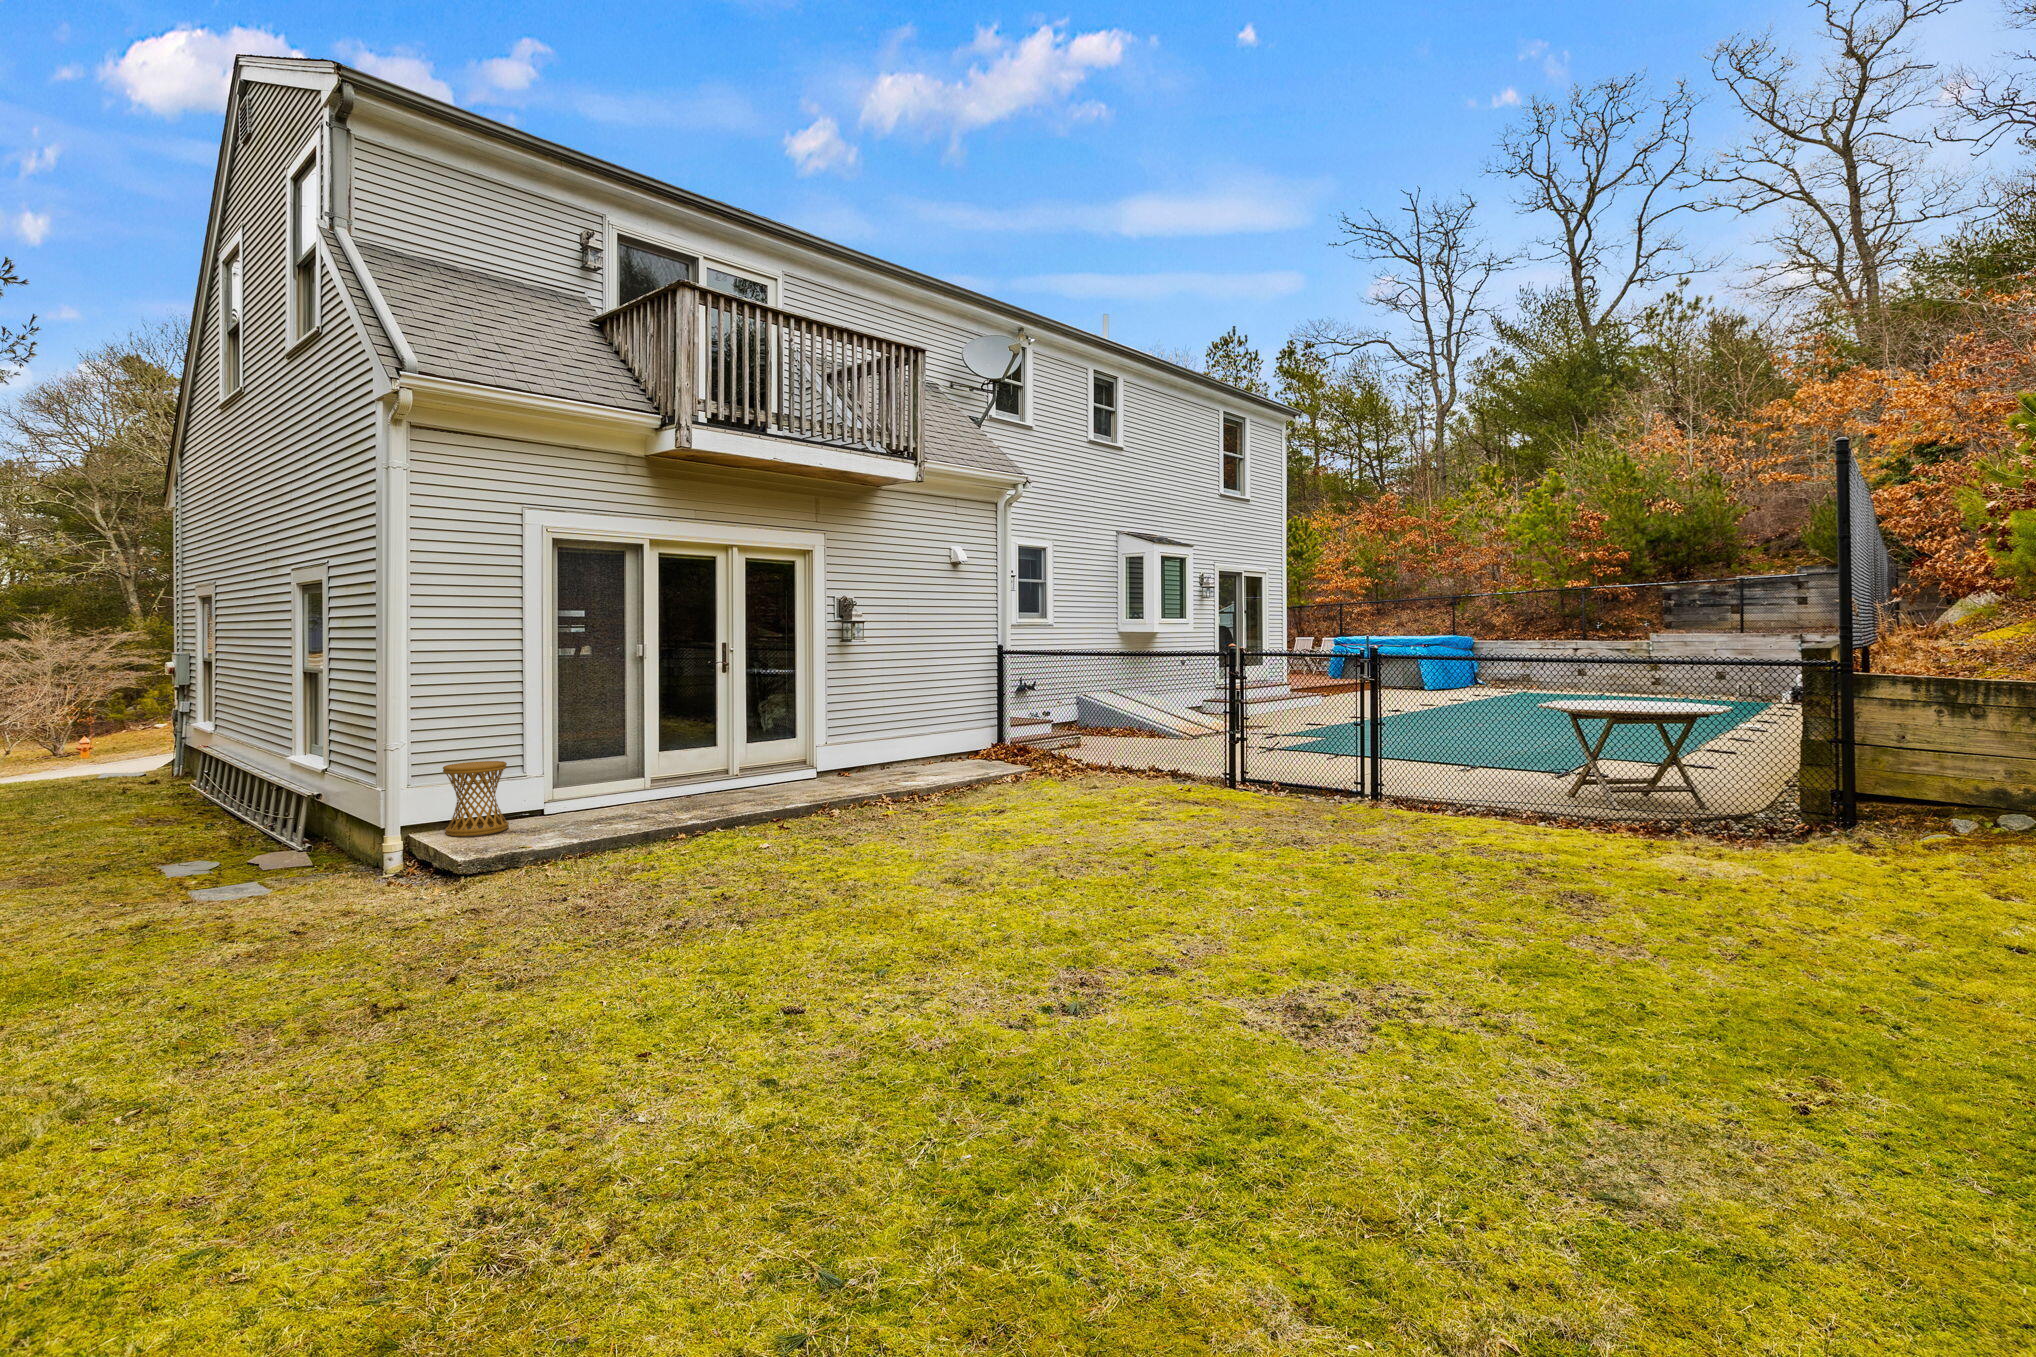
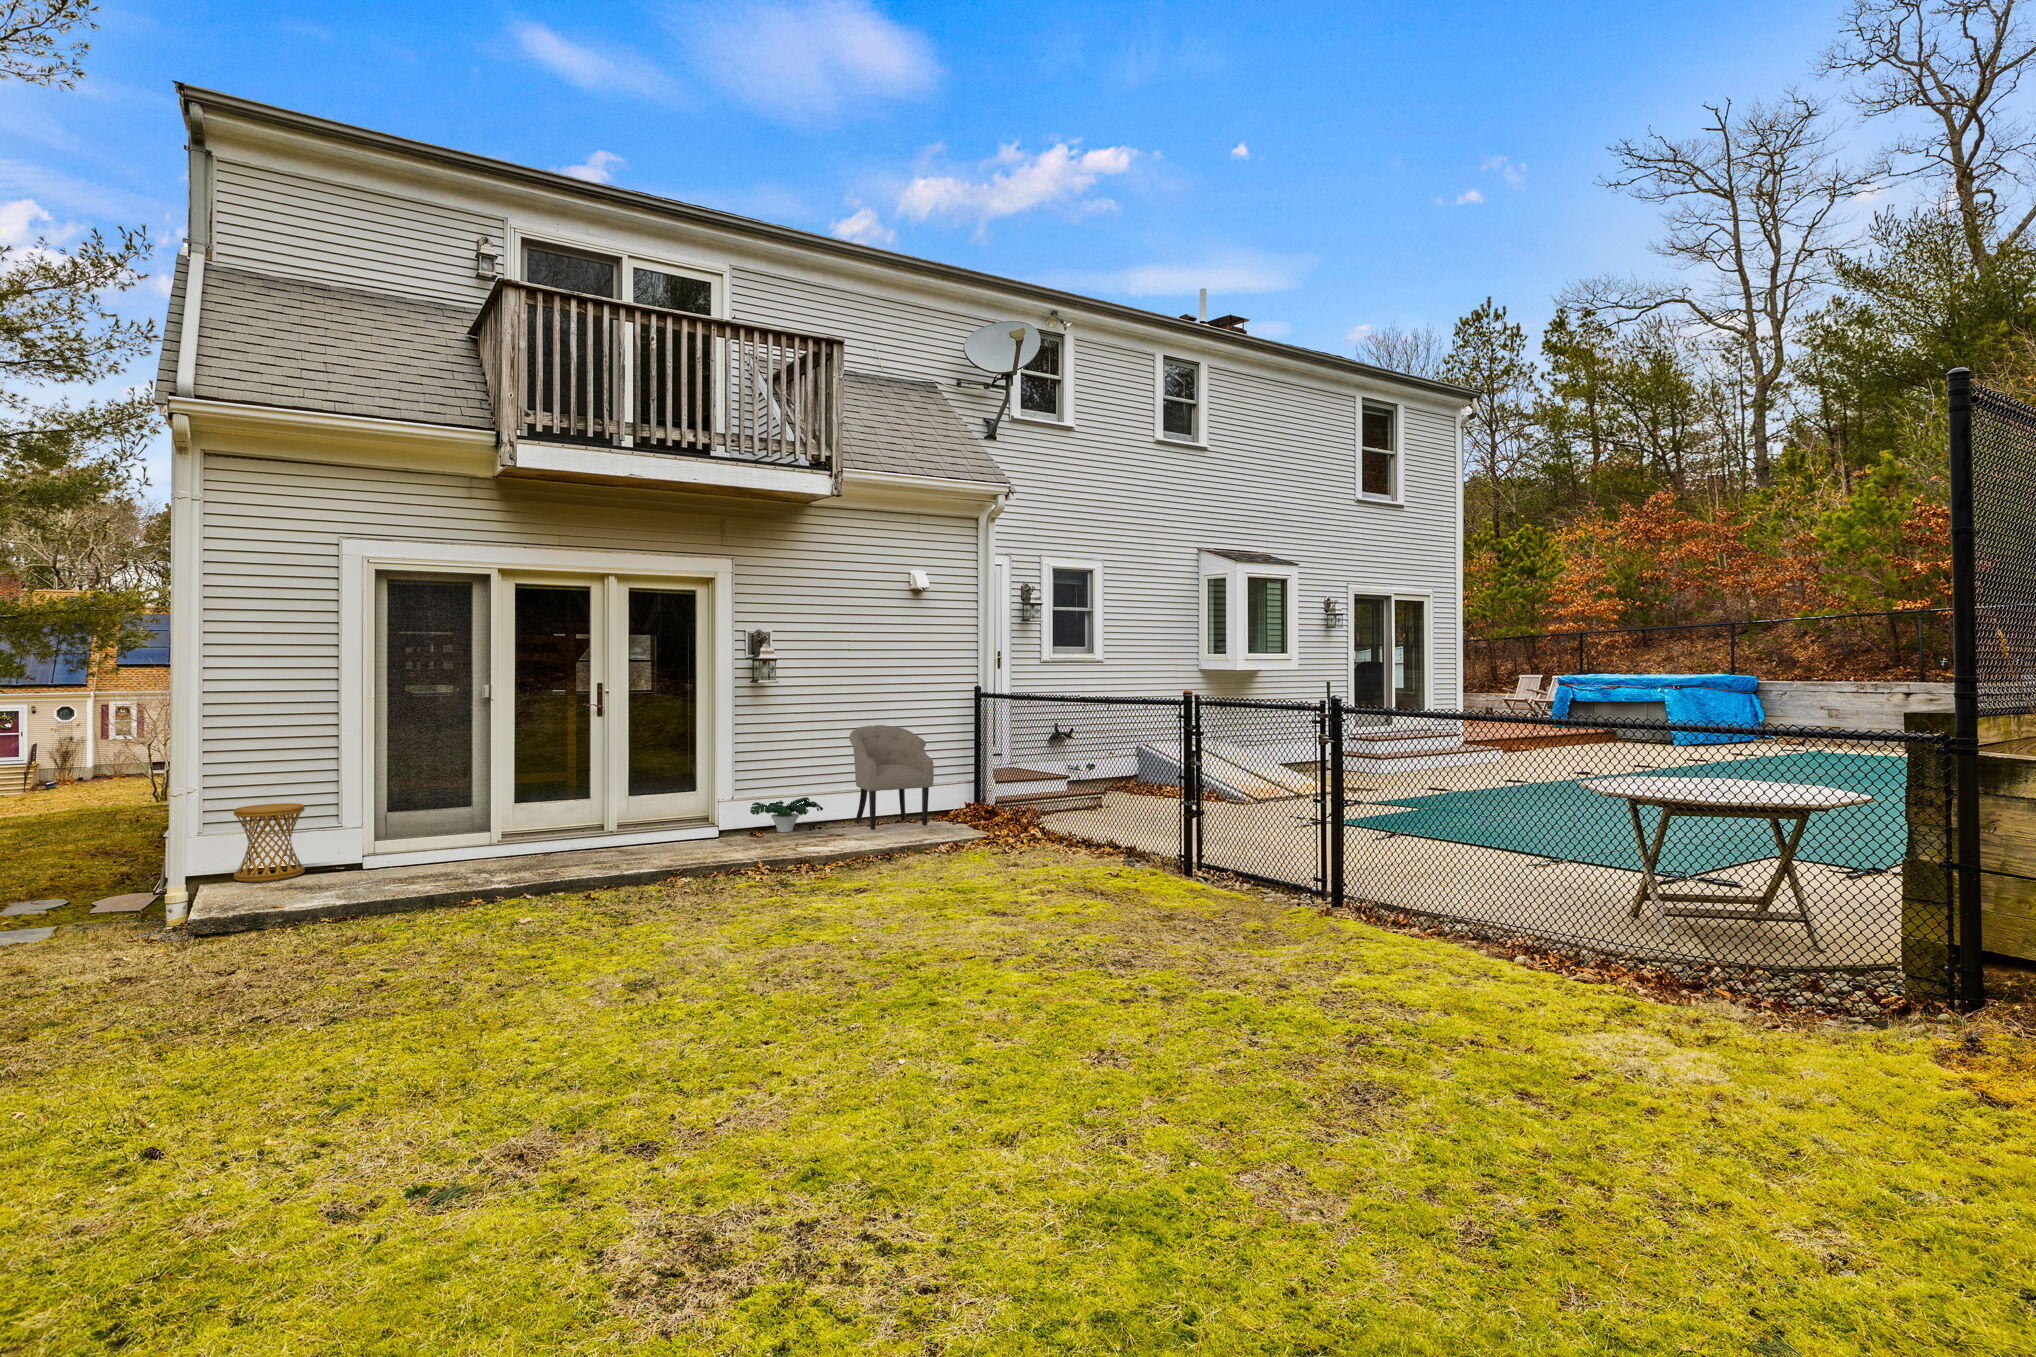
chair: none [915,678,991,766] -> present [849,725,934,830]
potted plant: none [852,742,911,772] -> present [750,797,823,832]

